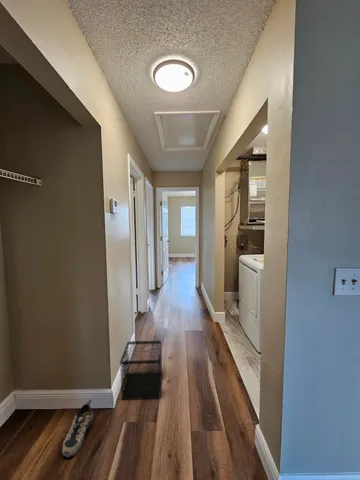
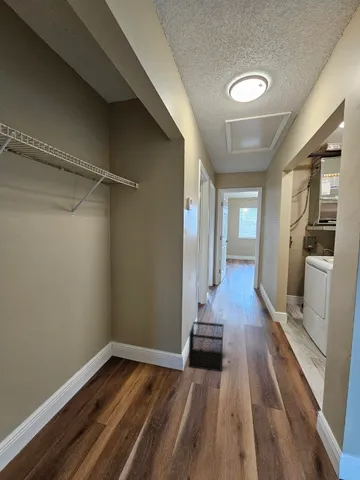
shoe: present [62,400,94,457] -> none [147,360,168,394]

